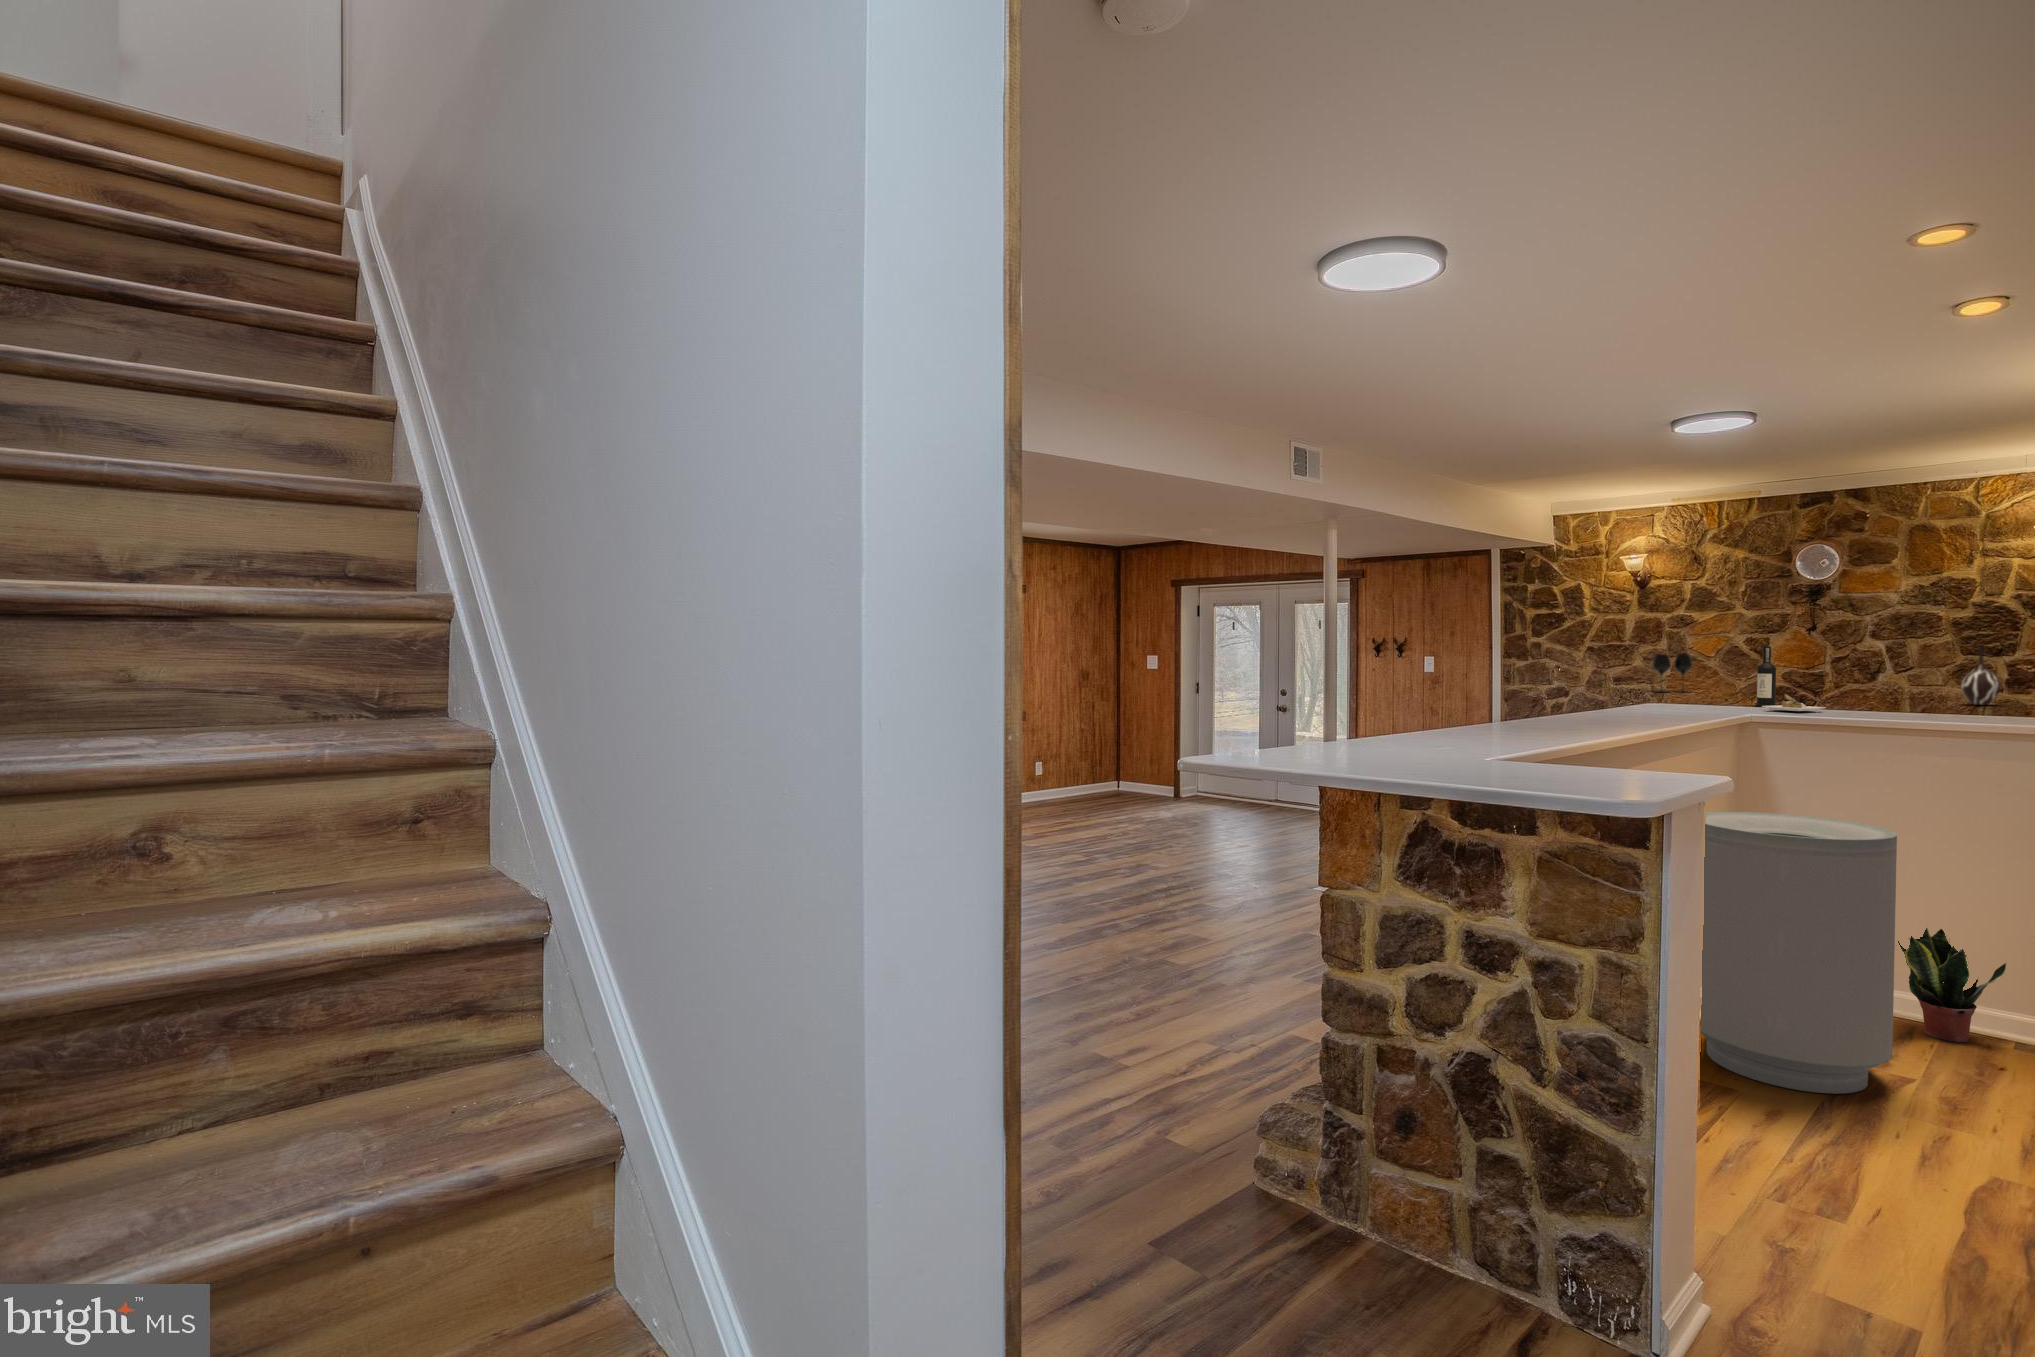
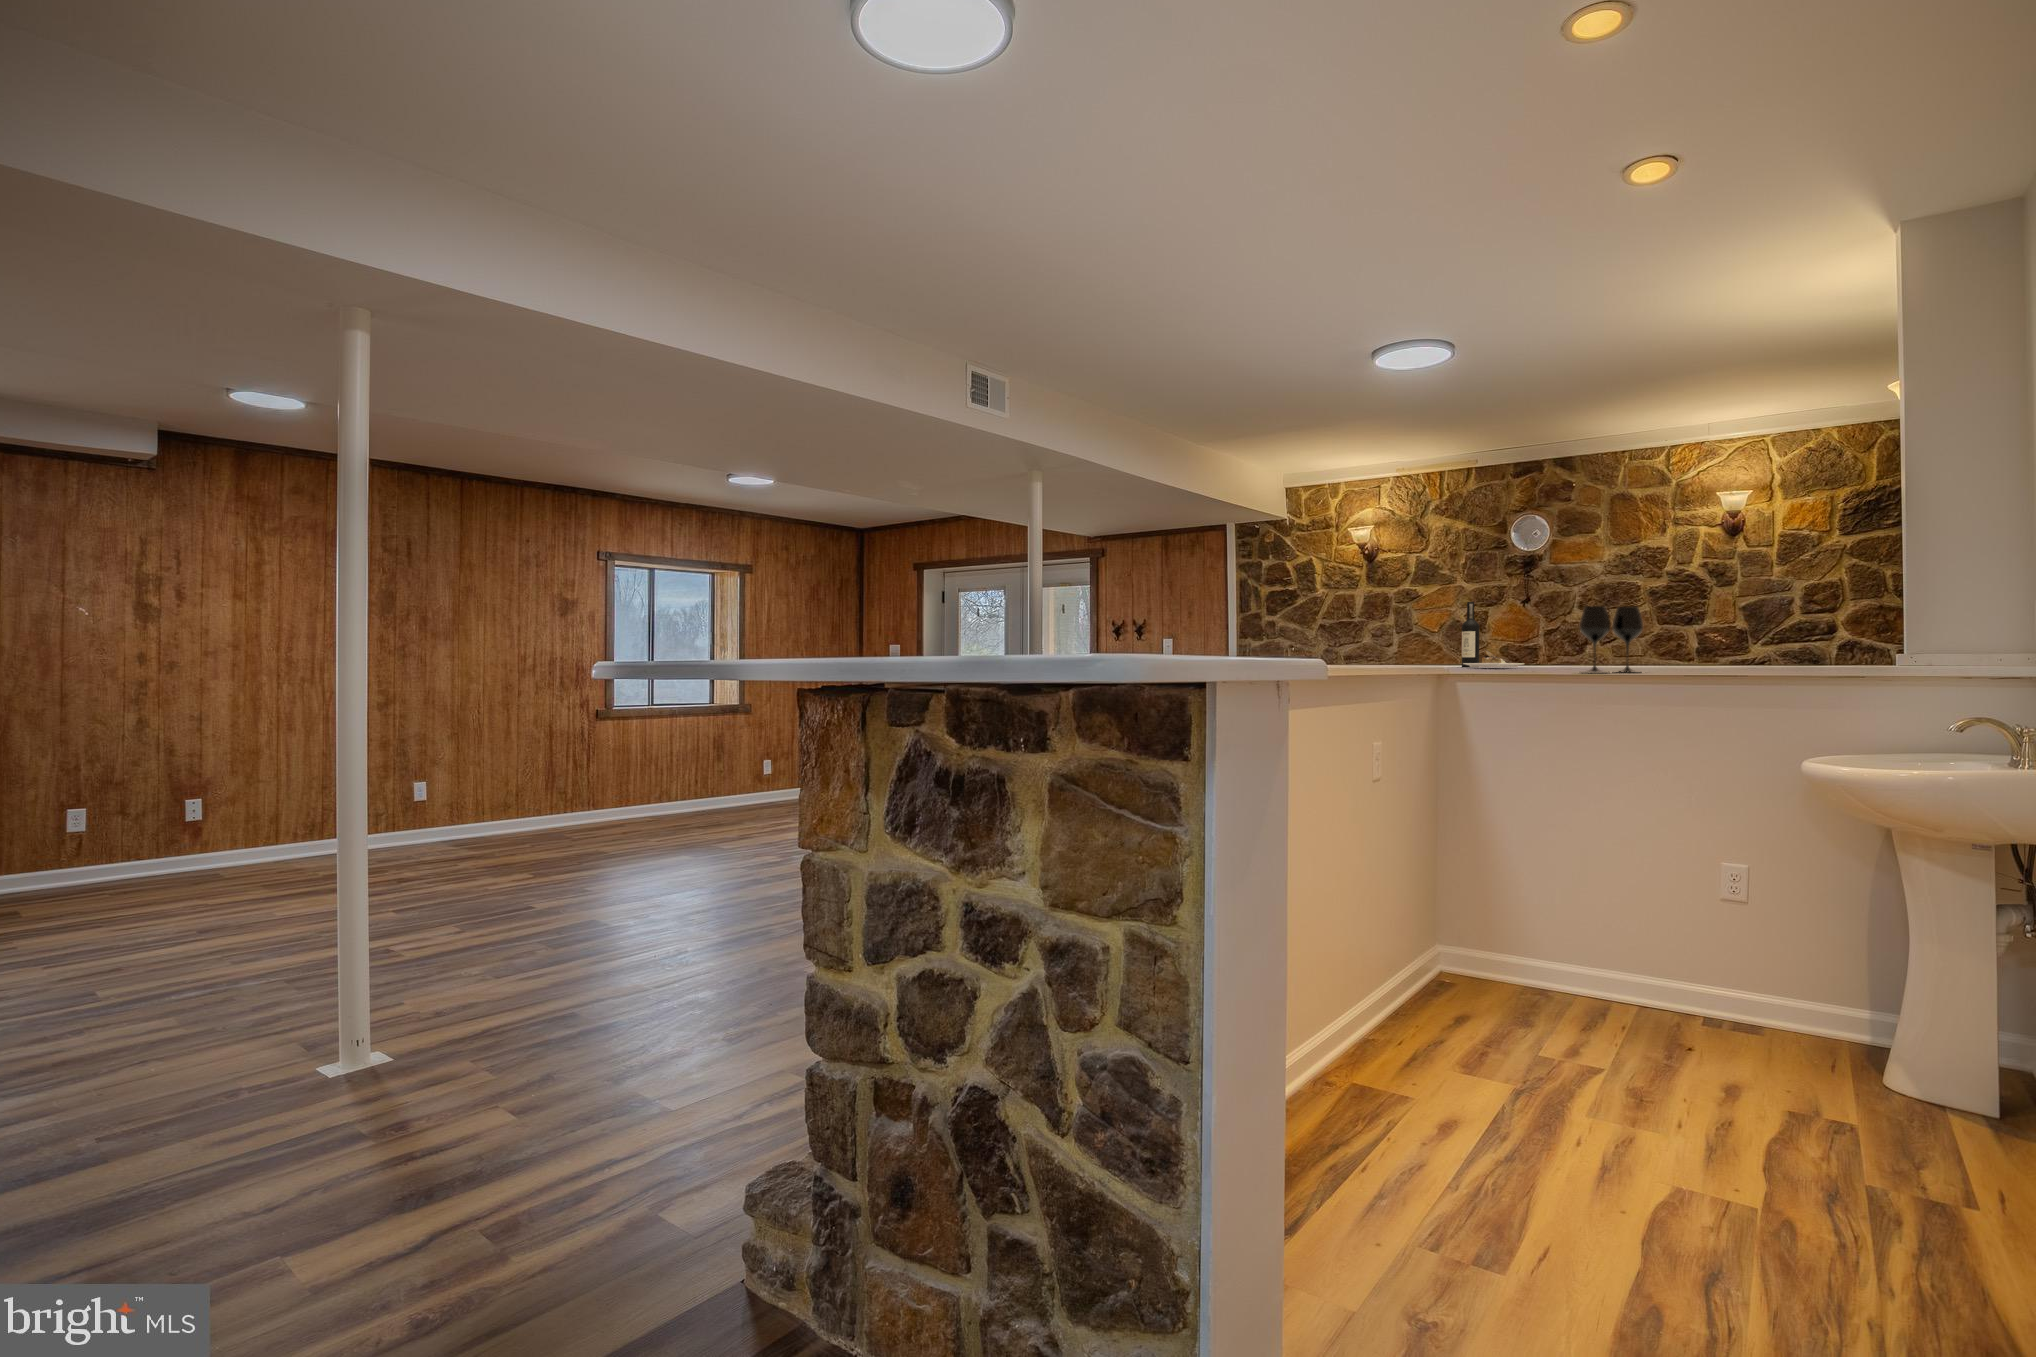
vase: present [1961,644,2000,705] -> none [1654,601,1689,665]
wine glass: present [1652,654,1692,692] -> present [1580,606,1643,672]
trash can: present [1701,812,1897,1094] -> none [1365,767,1578,1094]
potted plant: present [1898,928,2006,1042] -> none [1588,869,1693,1021]

